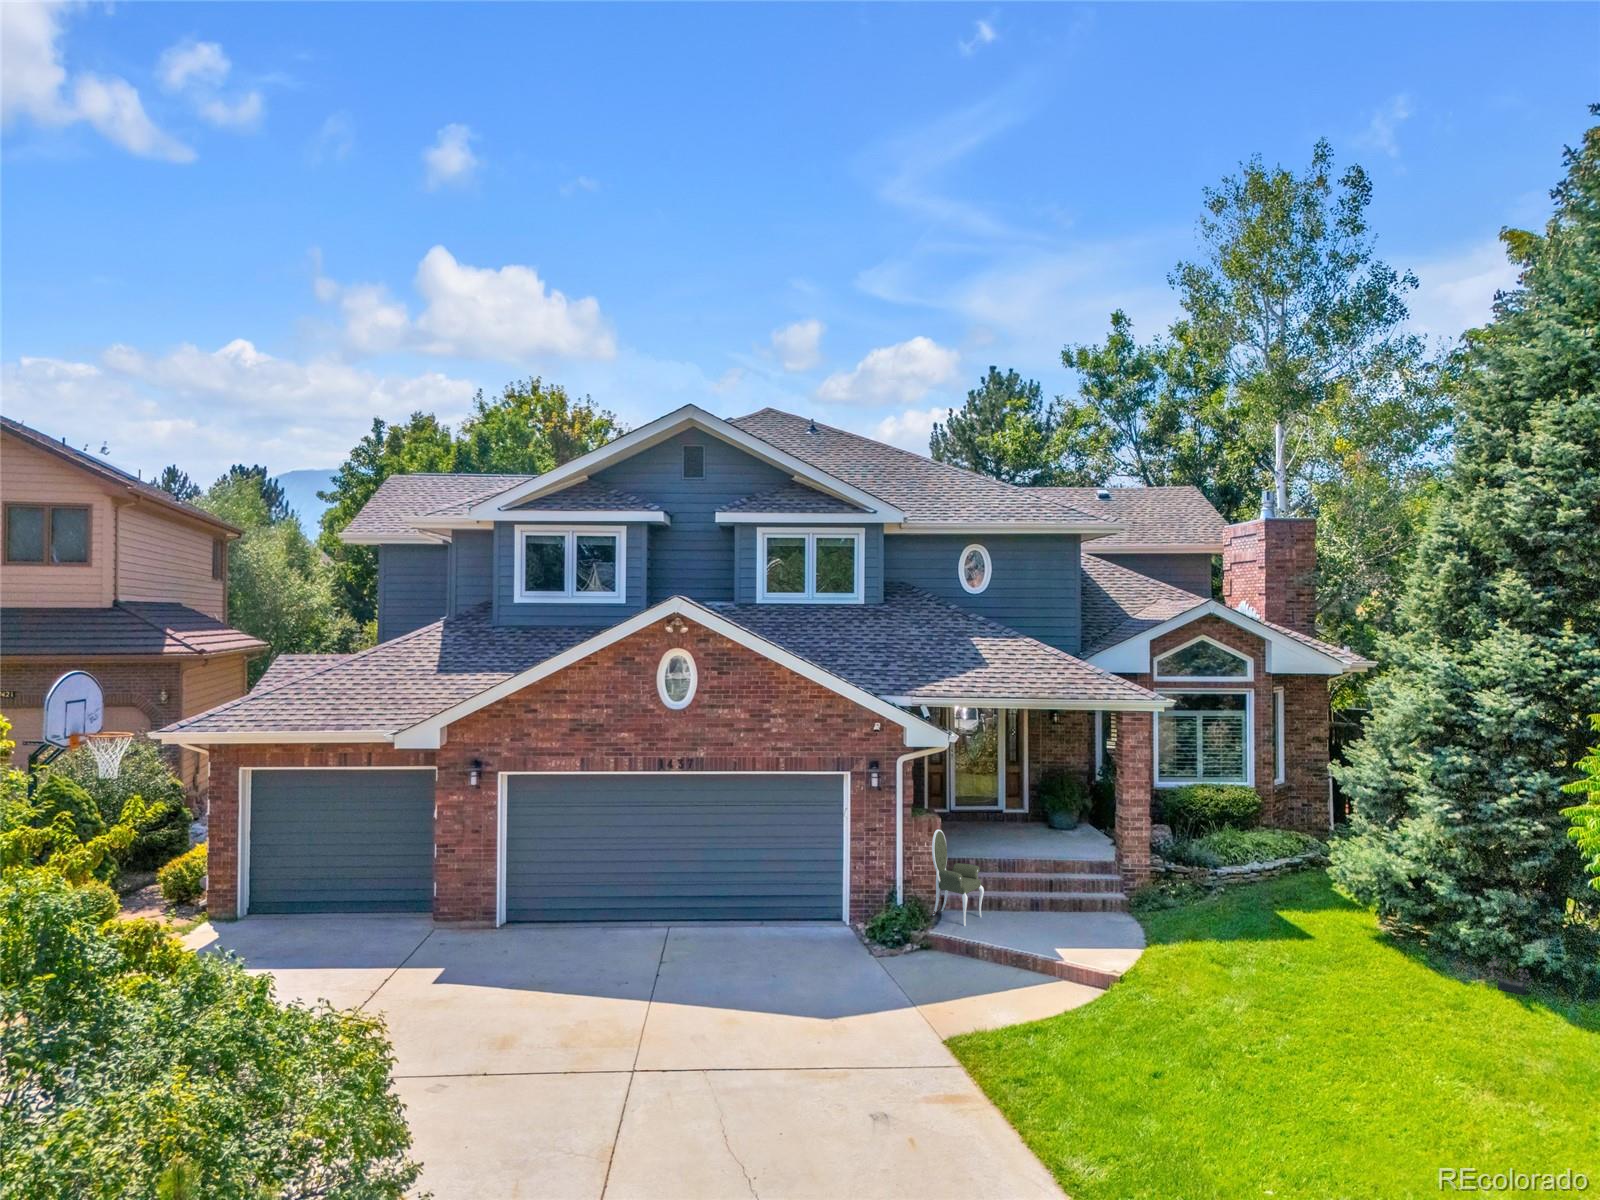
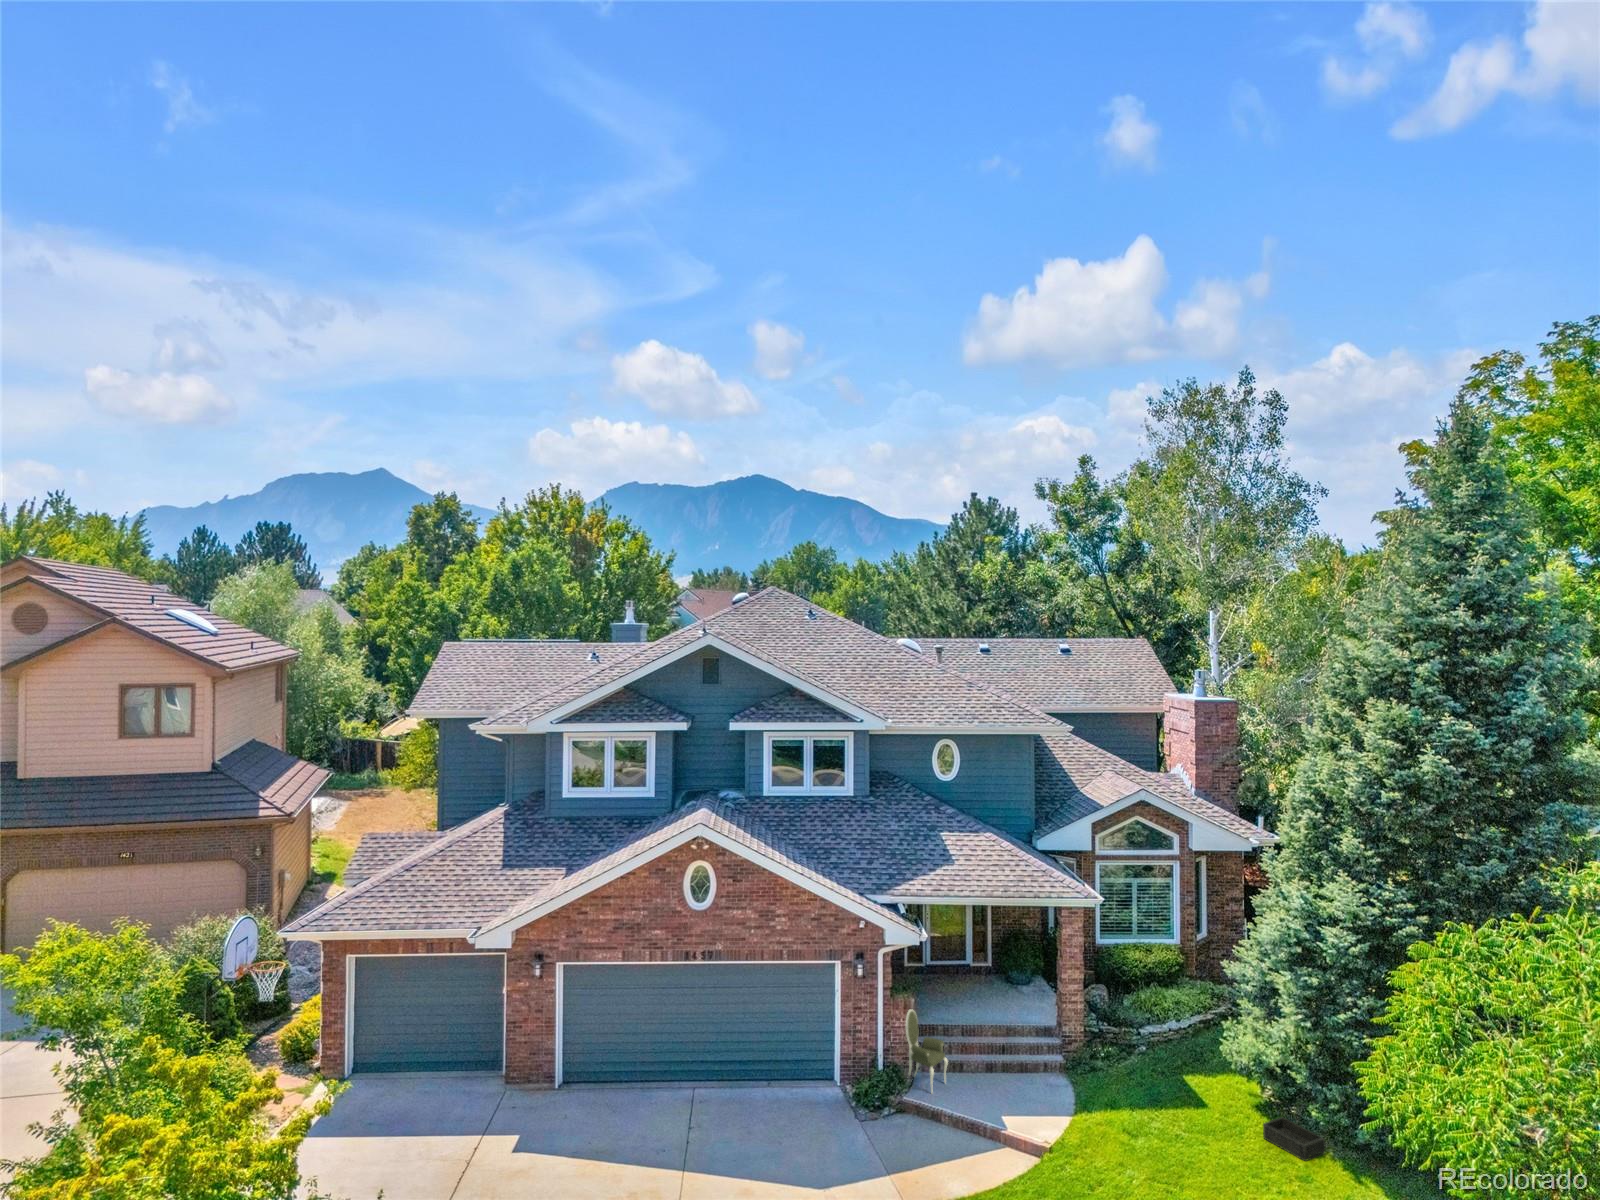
basket: none [1388,939,1471,983] -> present [1263,1117,1325,1161]
decorative plant: present [1491,957,1529,995] -> none [1336,1139,1368,1175]

